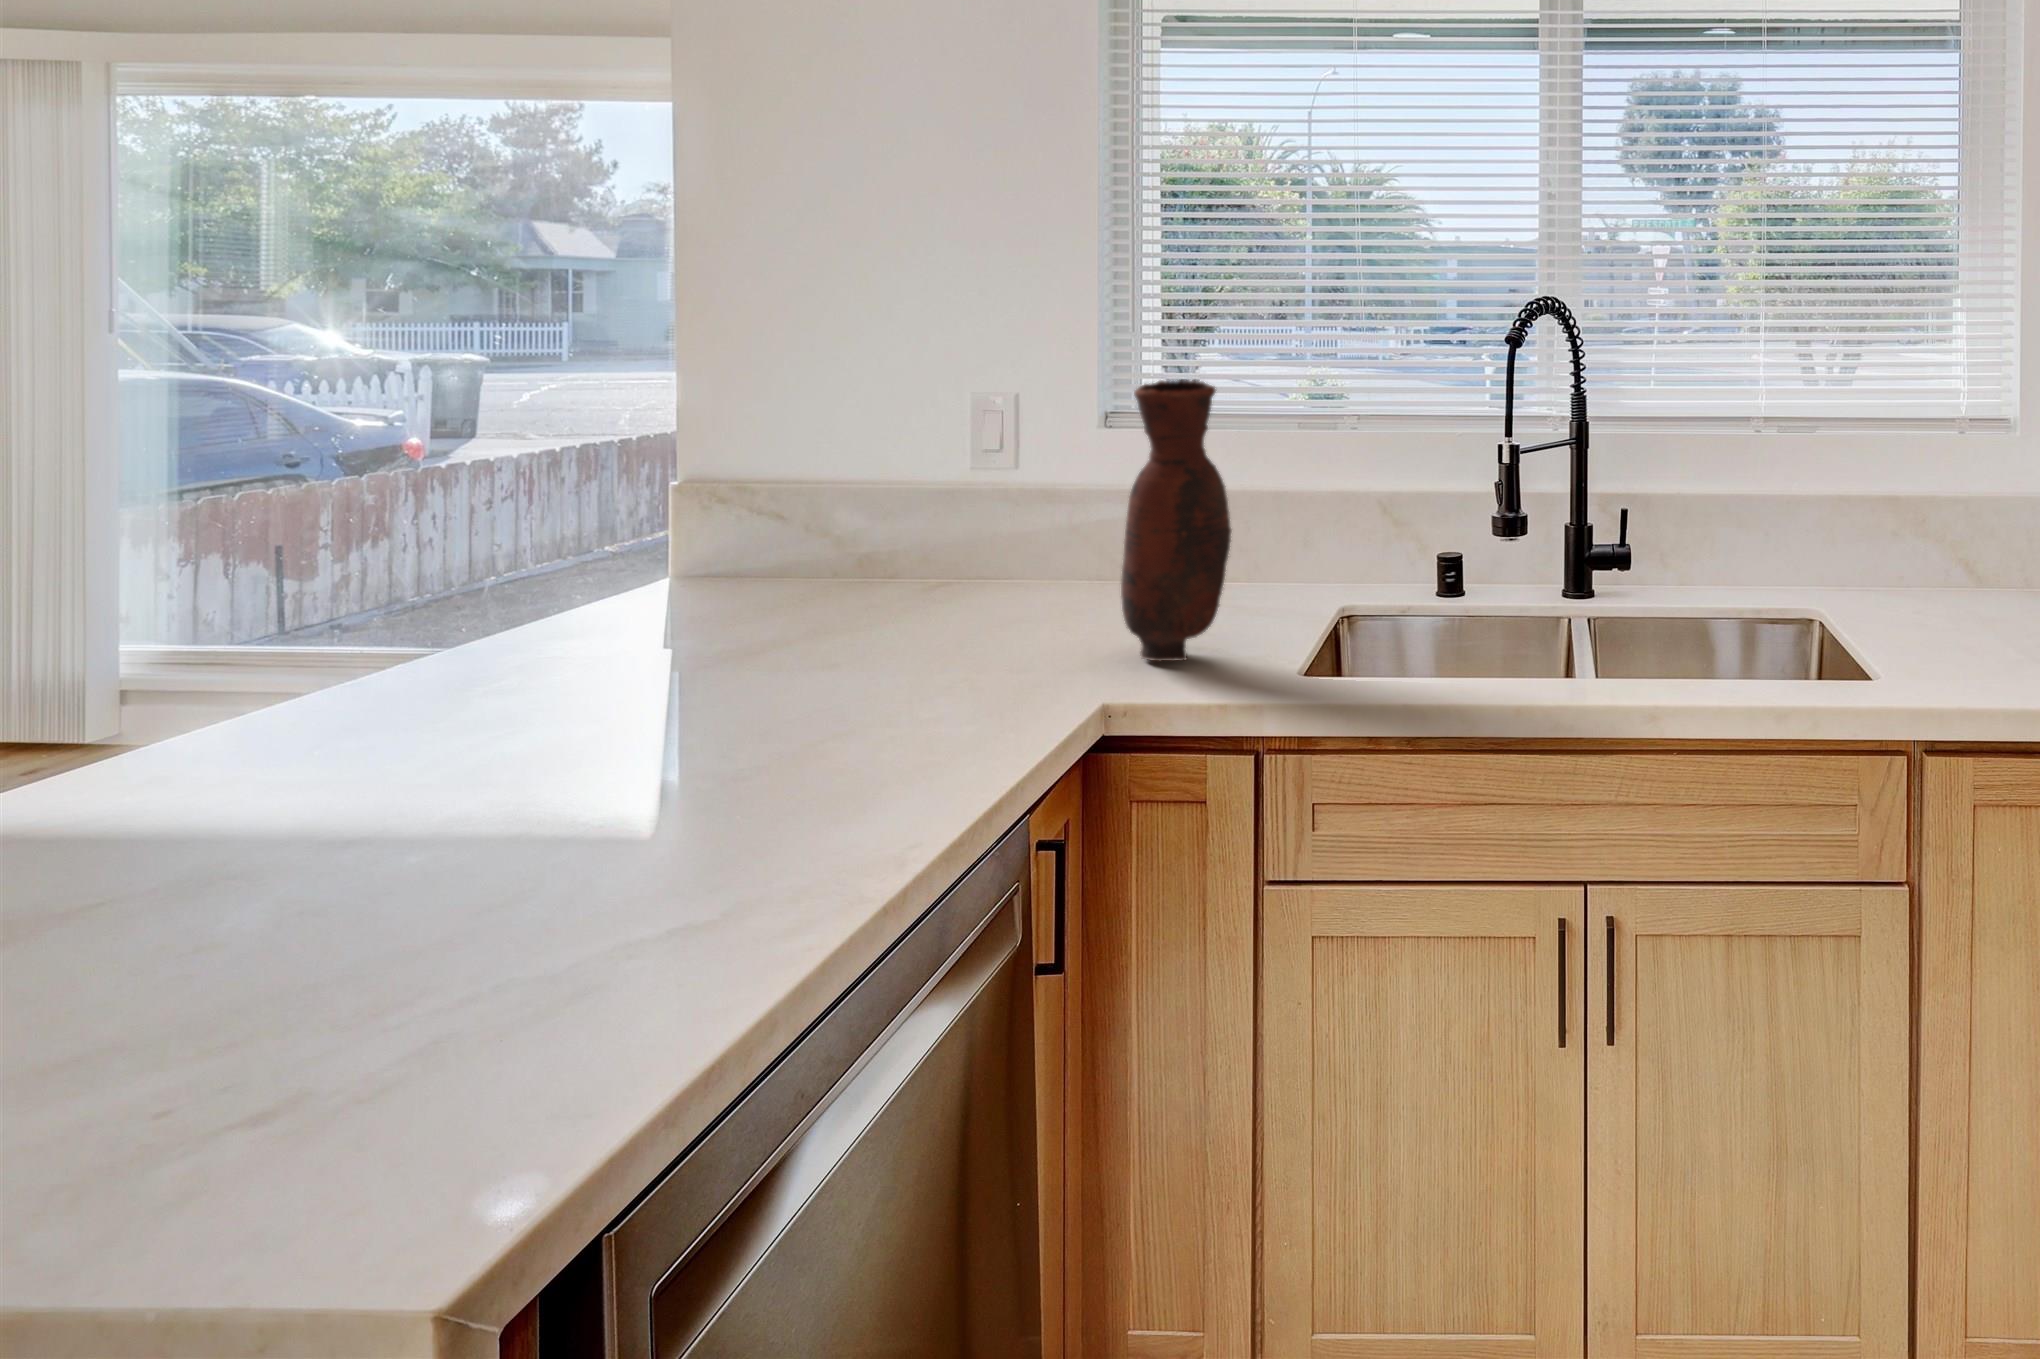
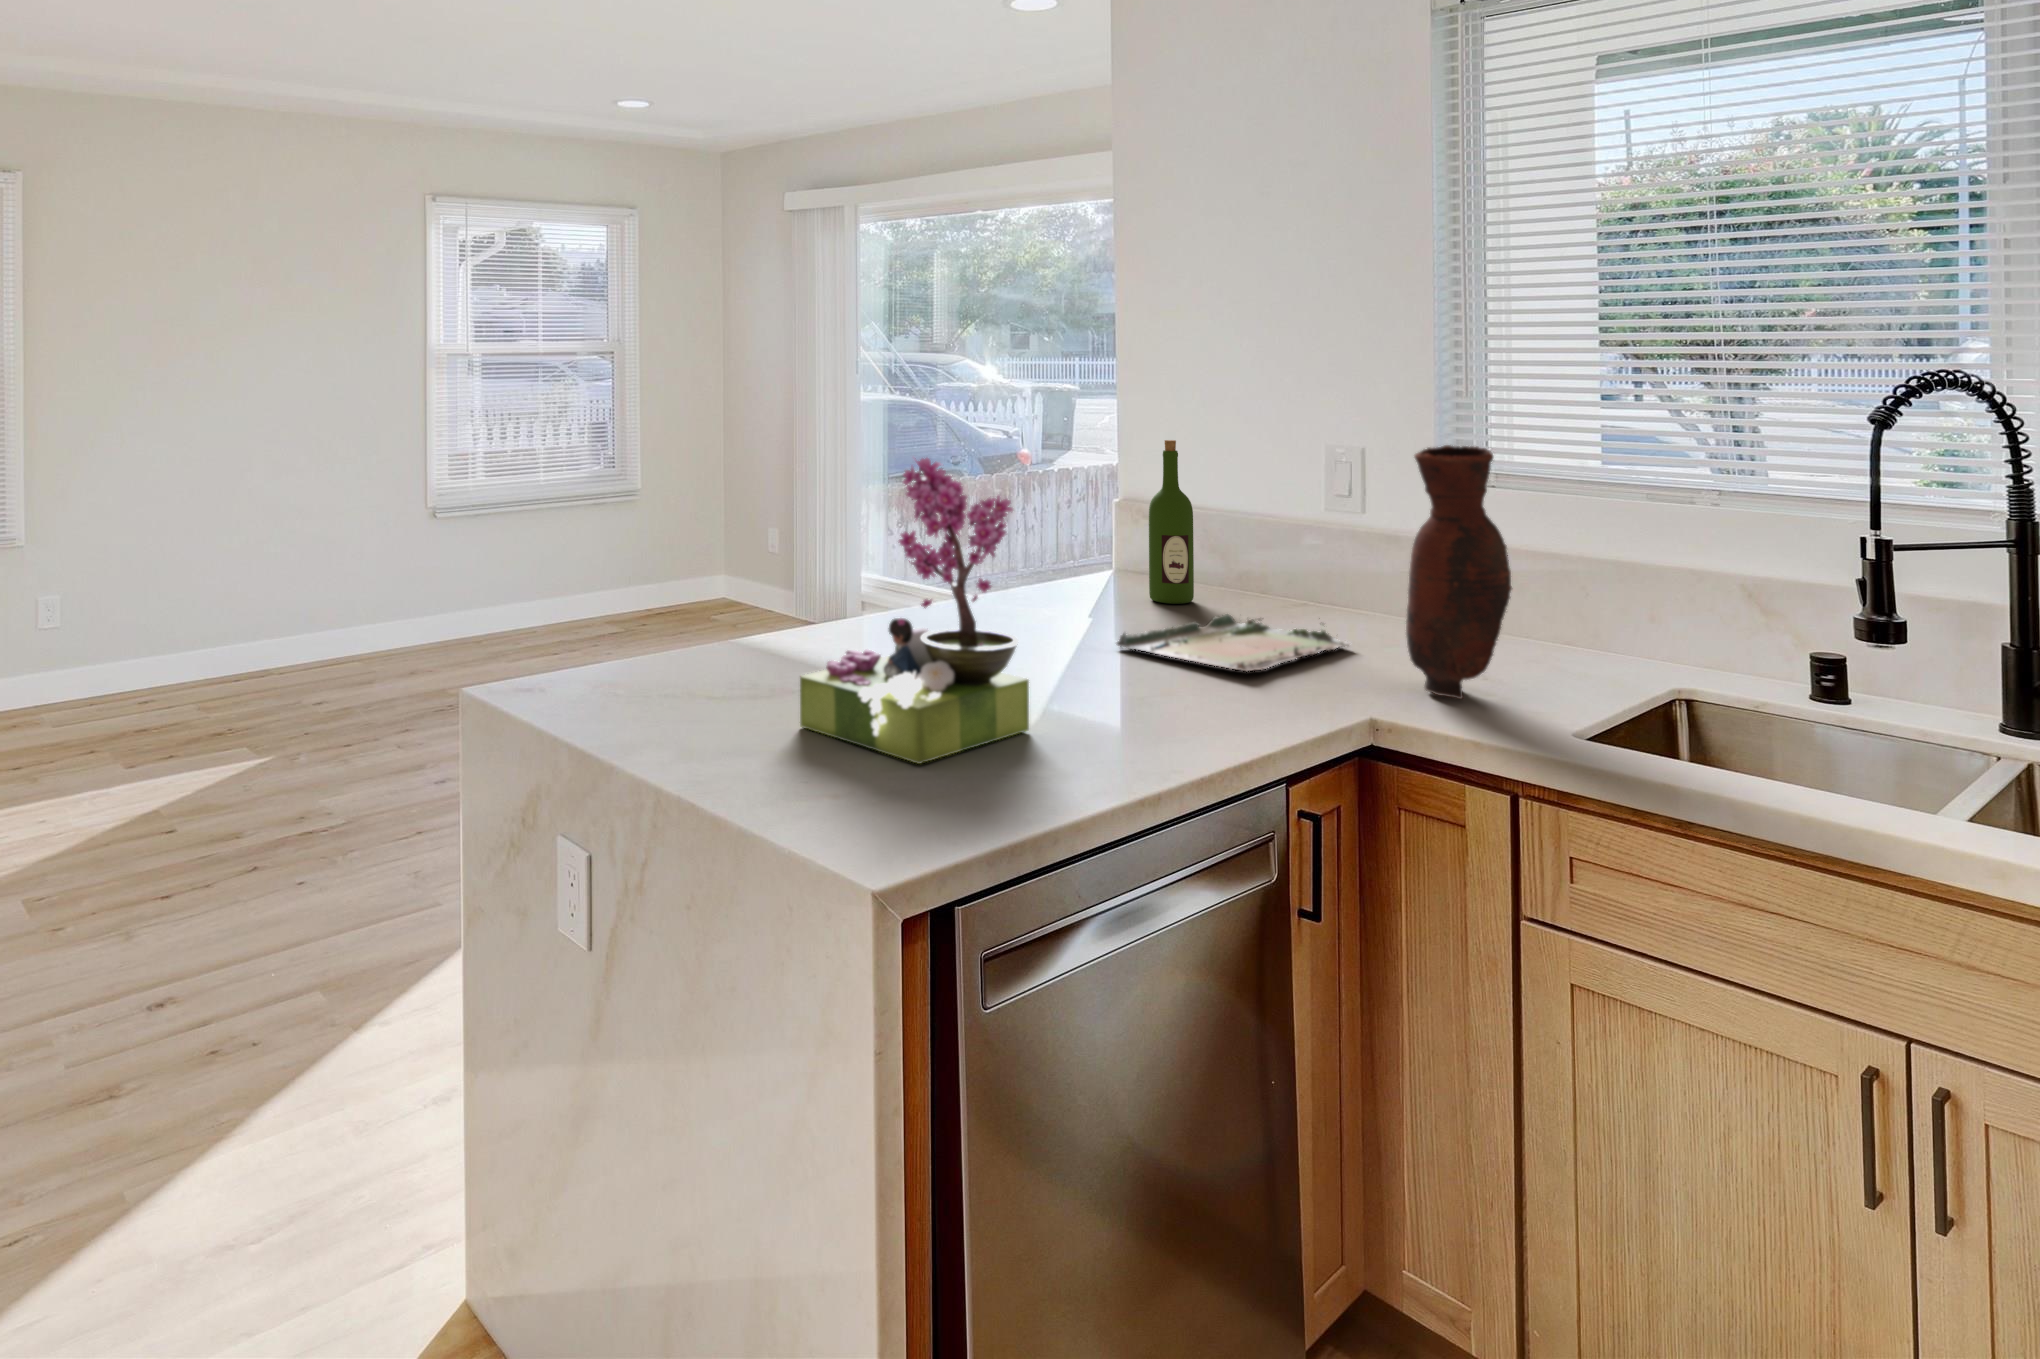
wine bottle: none [740,397,804,612] -> present [1149,440,1194,604]
flower arrangement: none [135,419,663,984] -> present [800,458,1029,764]
tray: none [730,598,1032,686] -> present [1117,614,1349,671]

